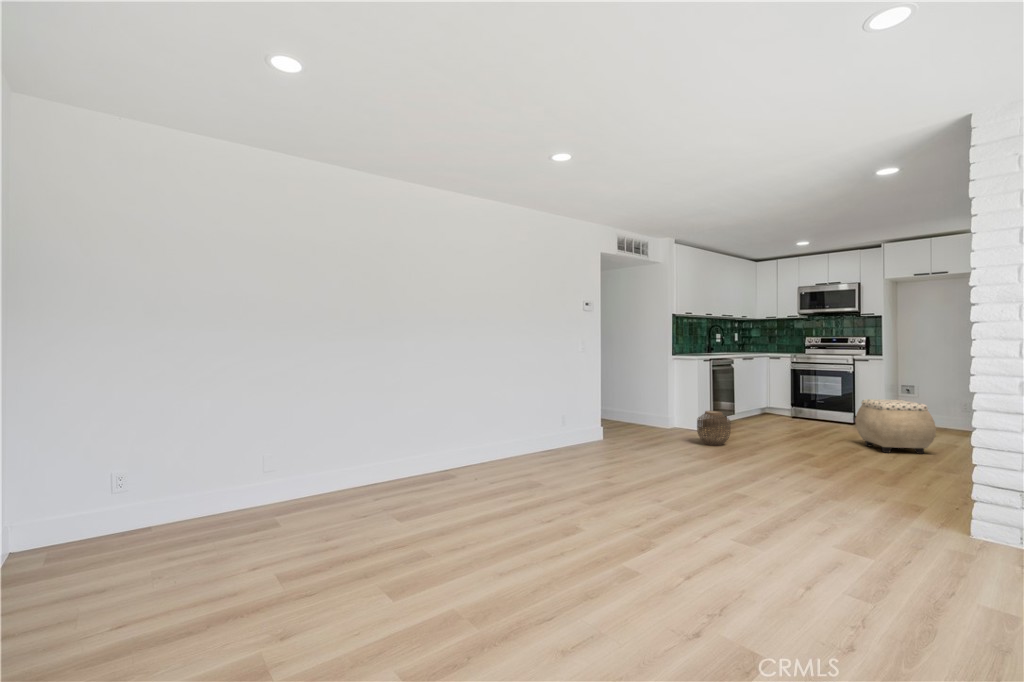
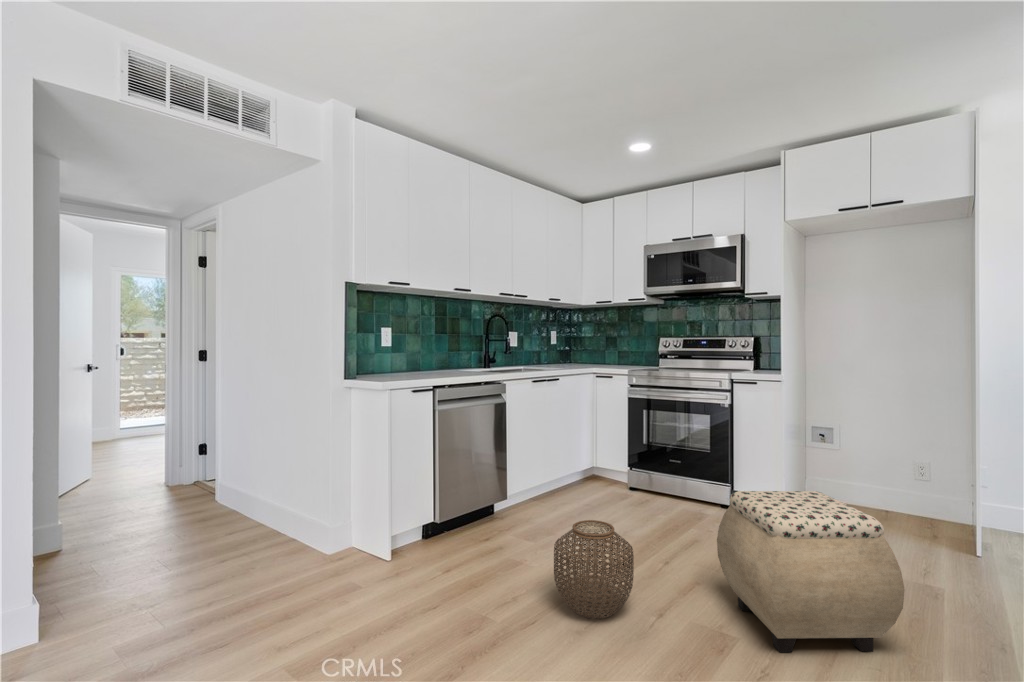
woven basket: present [697,411,731,445] -> present [554,520,634,618]

